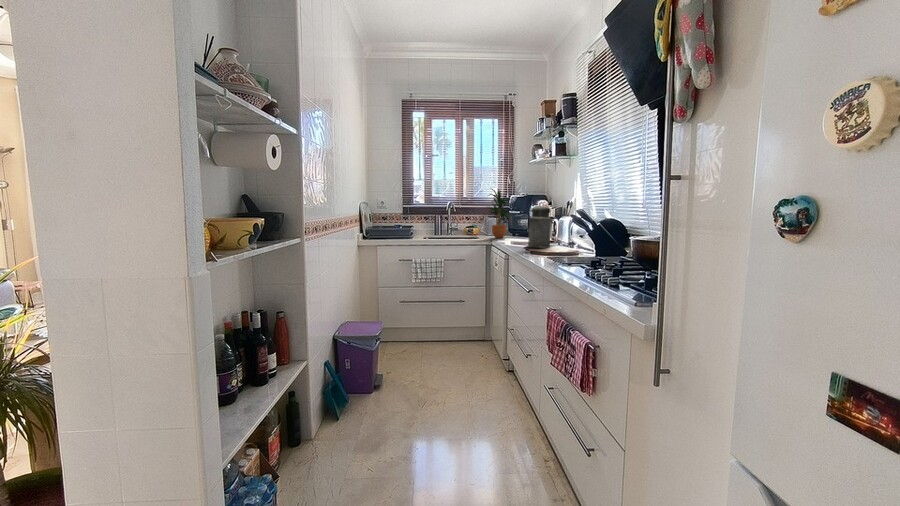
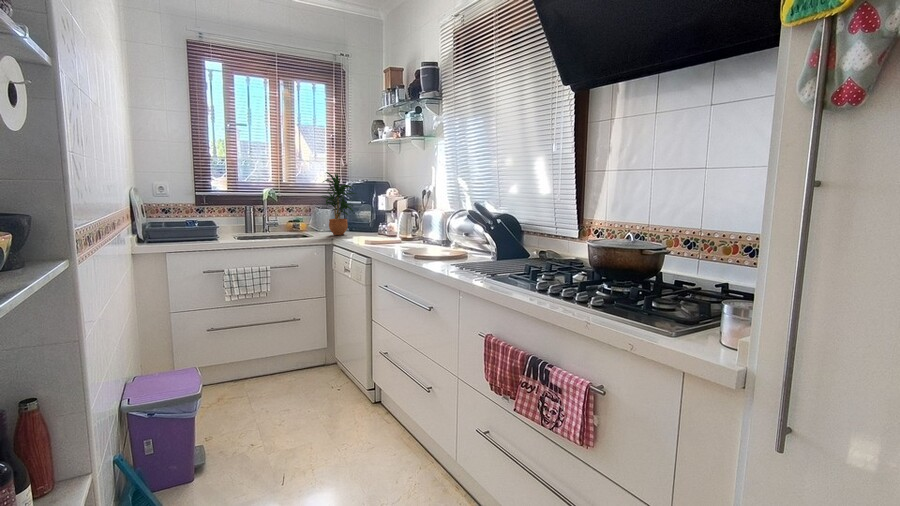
canister: present [525,202,555,248] -> none [394,193,433,250]

